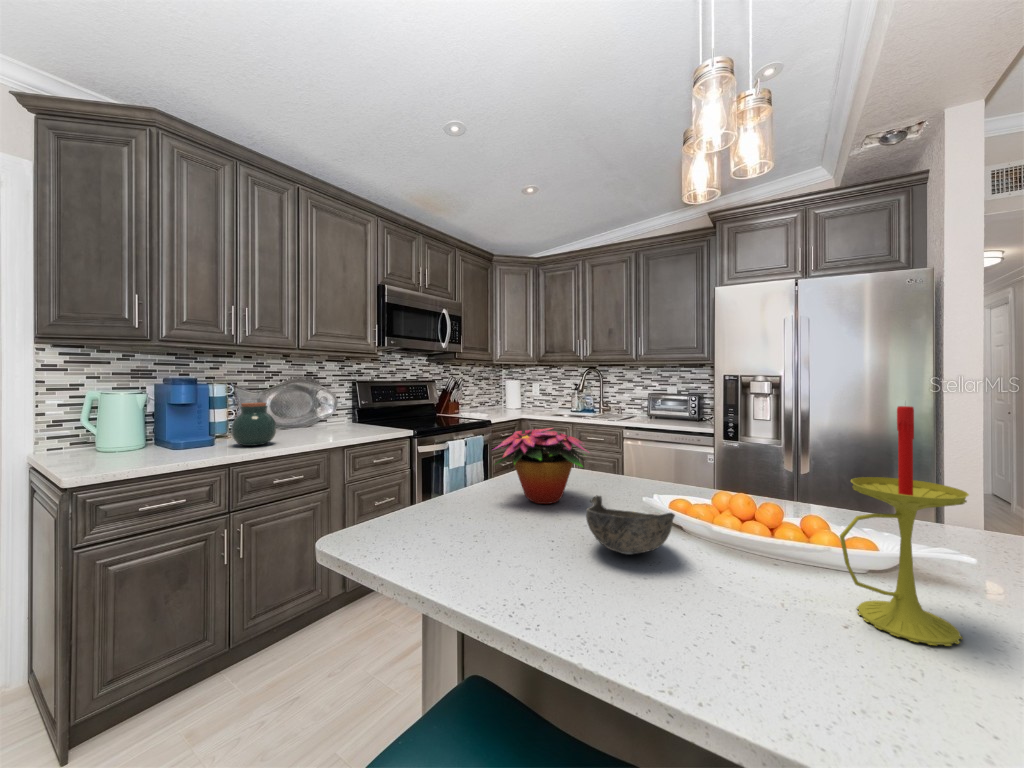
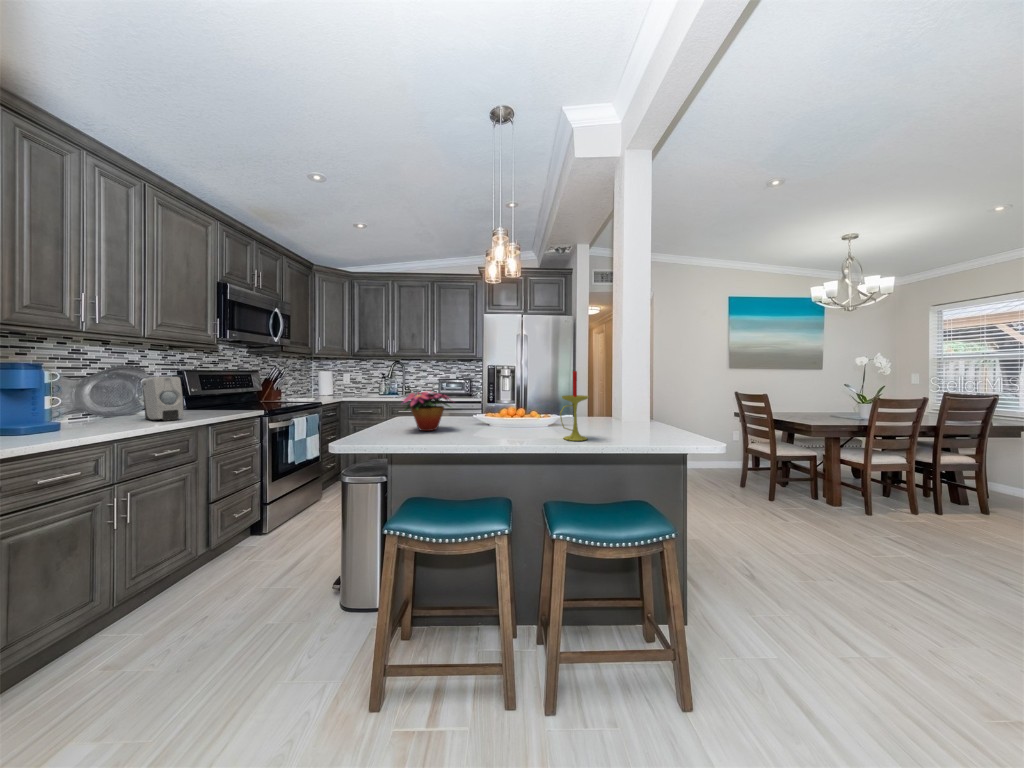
soap dispenser: none [295,391,322,439] -> present [142,377,183,421]
jar: present [231,403,276,446] -> none [84,387,139,428]
bowl: present [586,496,675,555] -> none [466,416,505,438]

